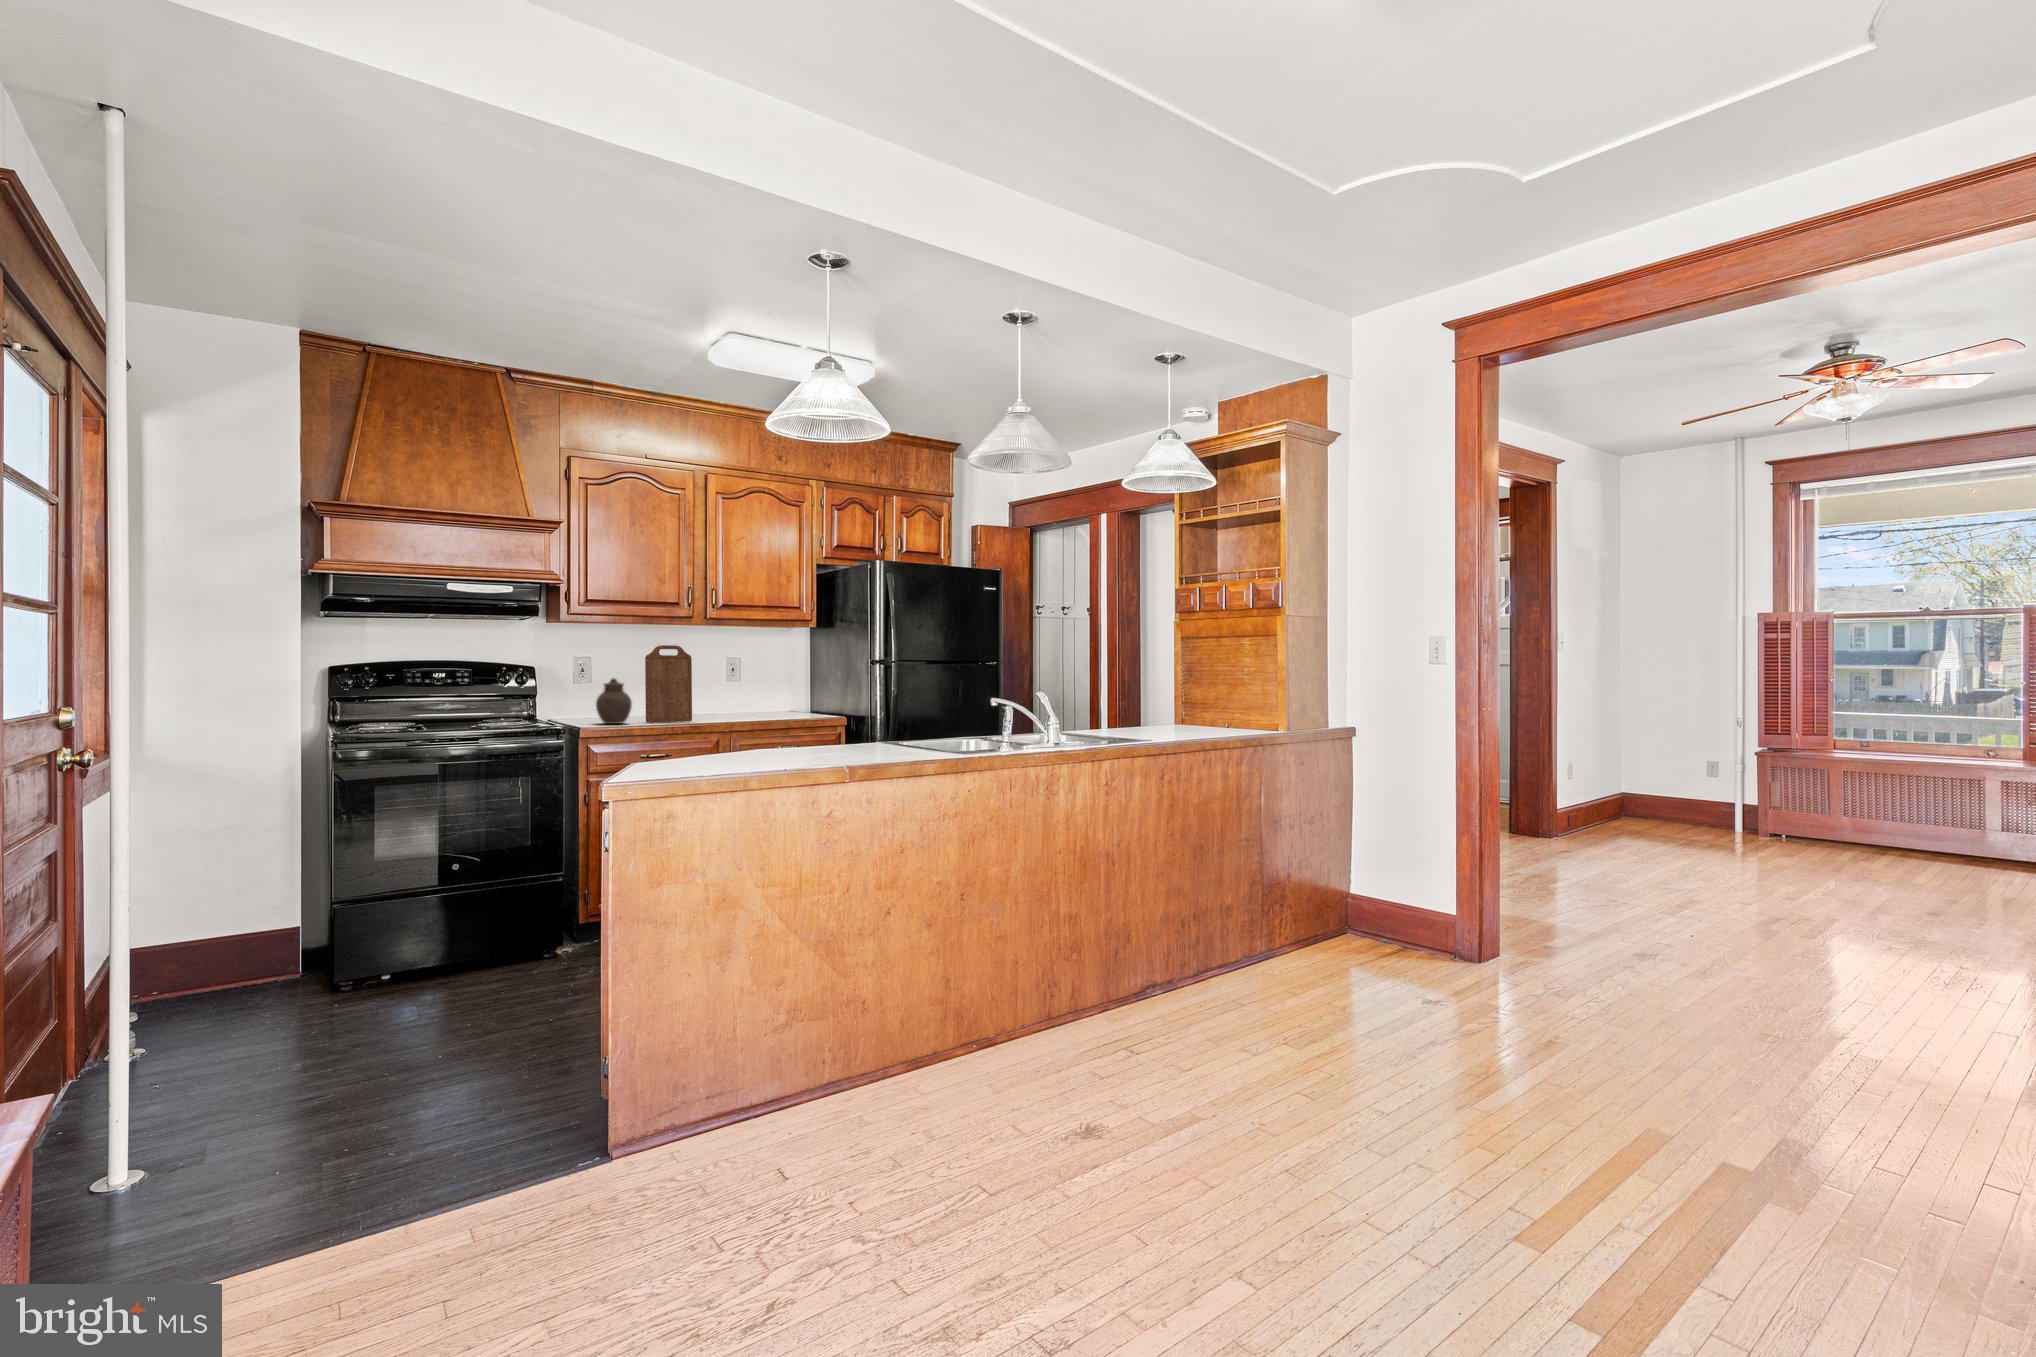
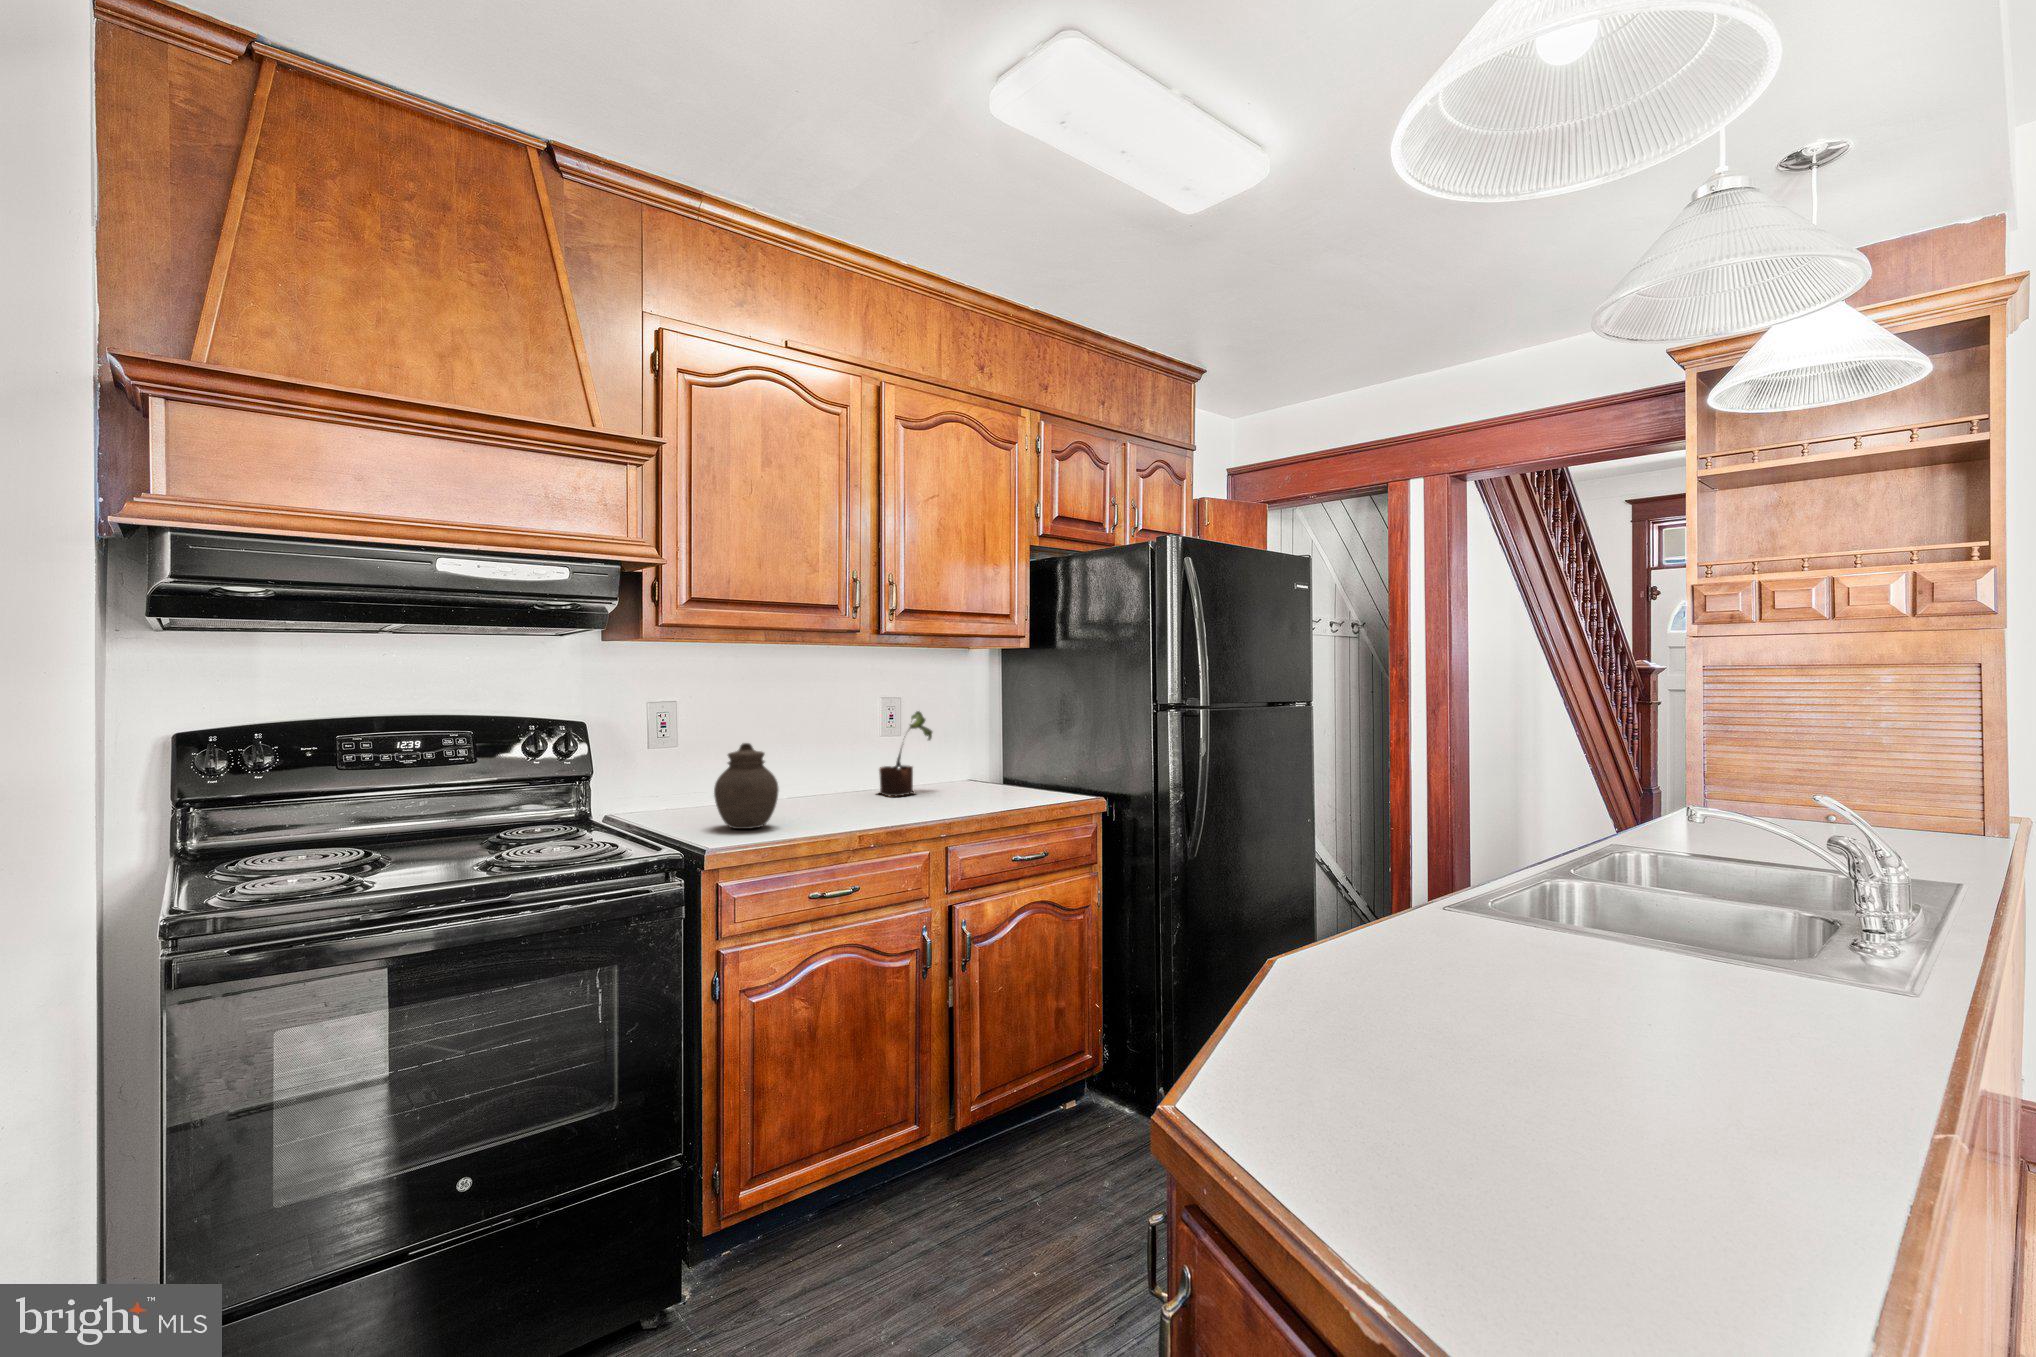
cutting board: present [645,645,692,723] -> none [795,680,872,821]
potted plant: none [714,666,753,717] -> present [879,711,932,796]

